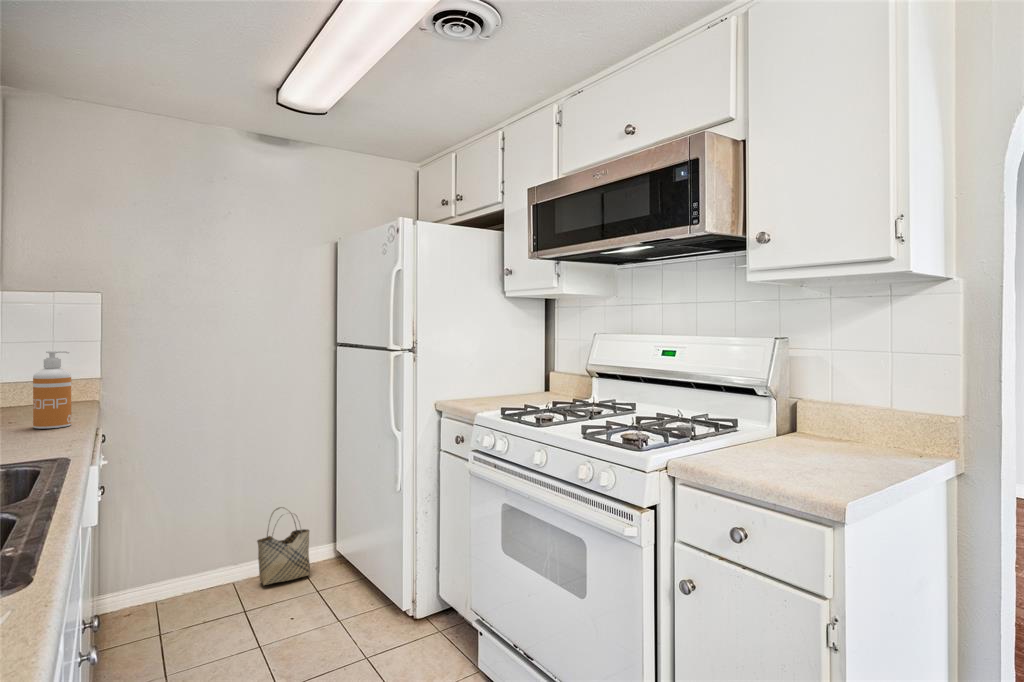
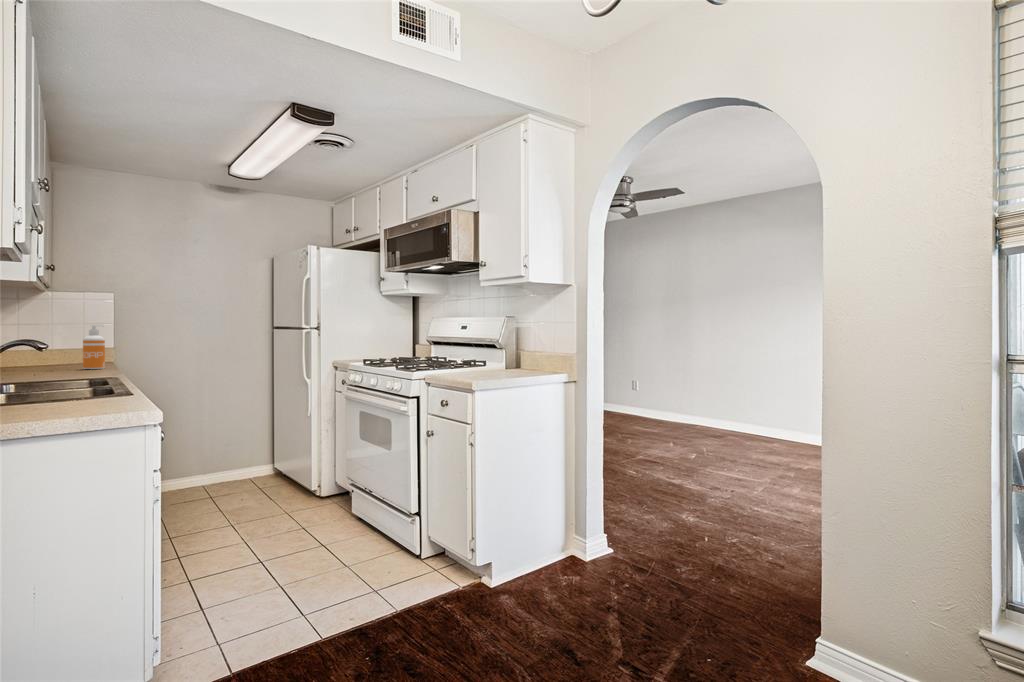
woven basket: present [257,507,310,585] -> none [219,436,256,484]

